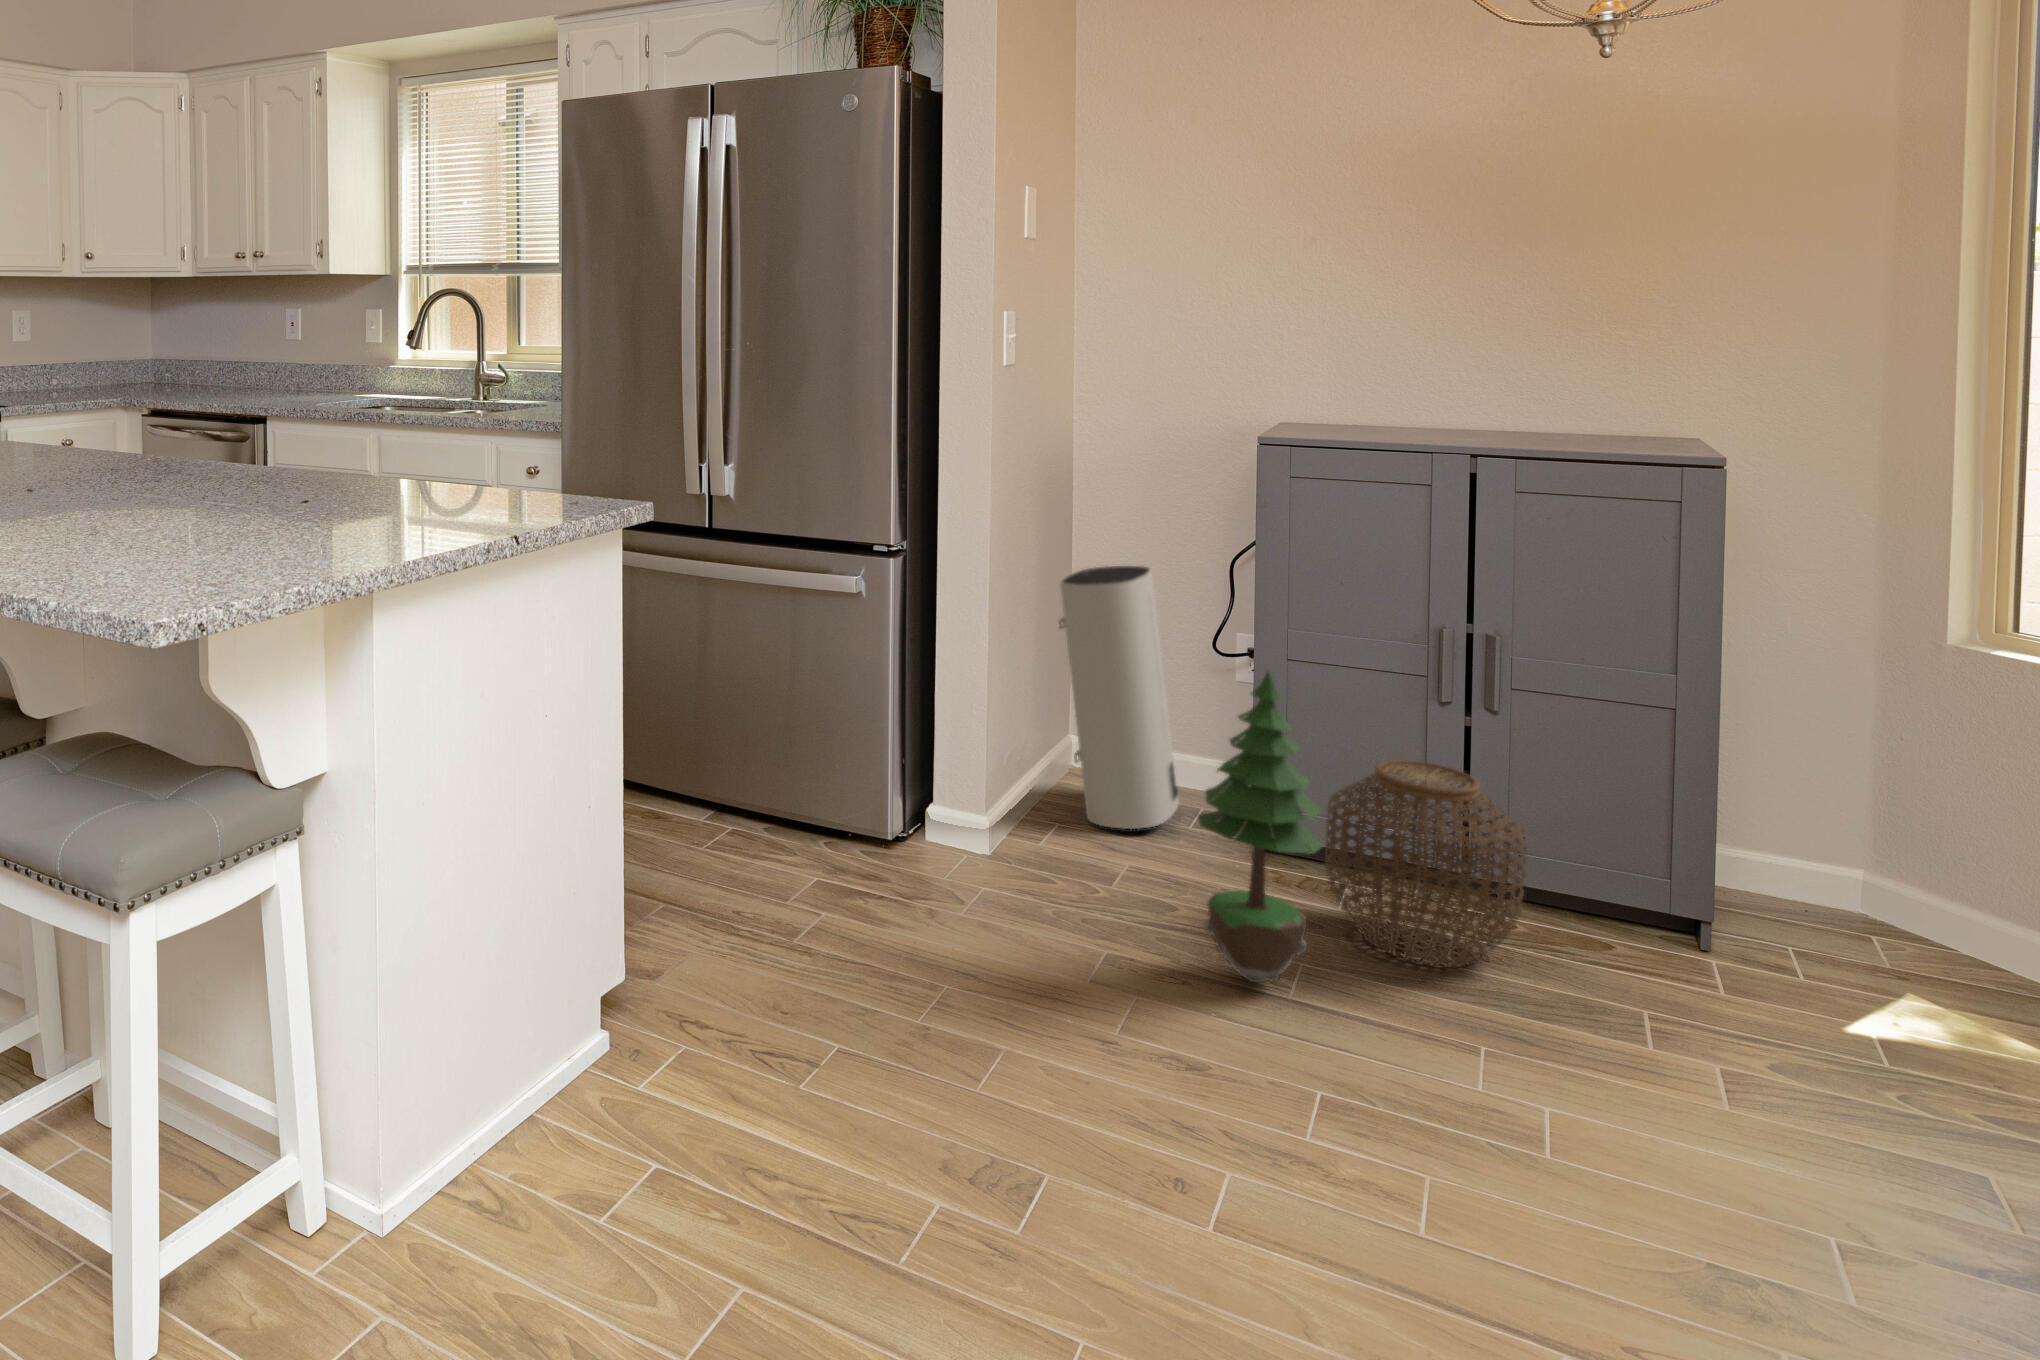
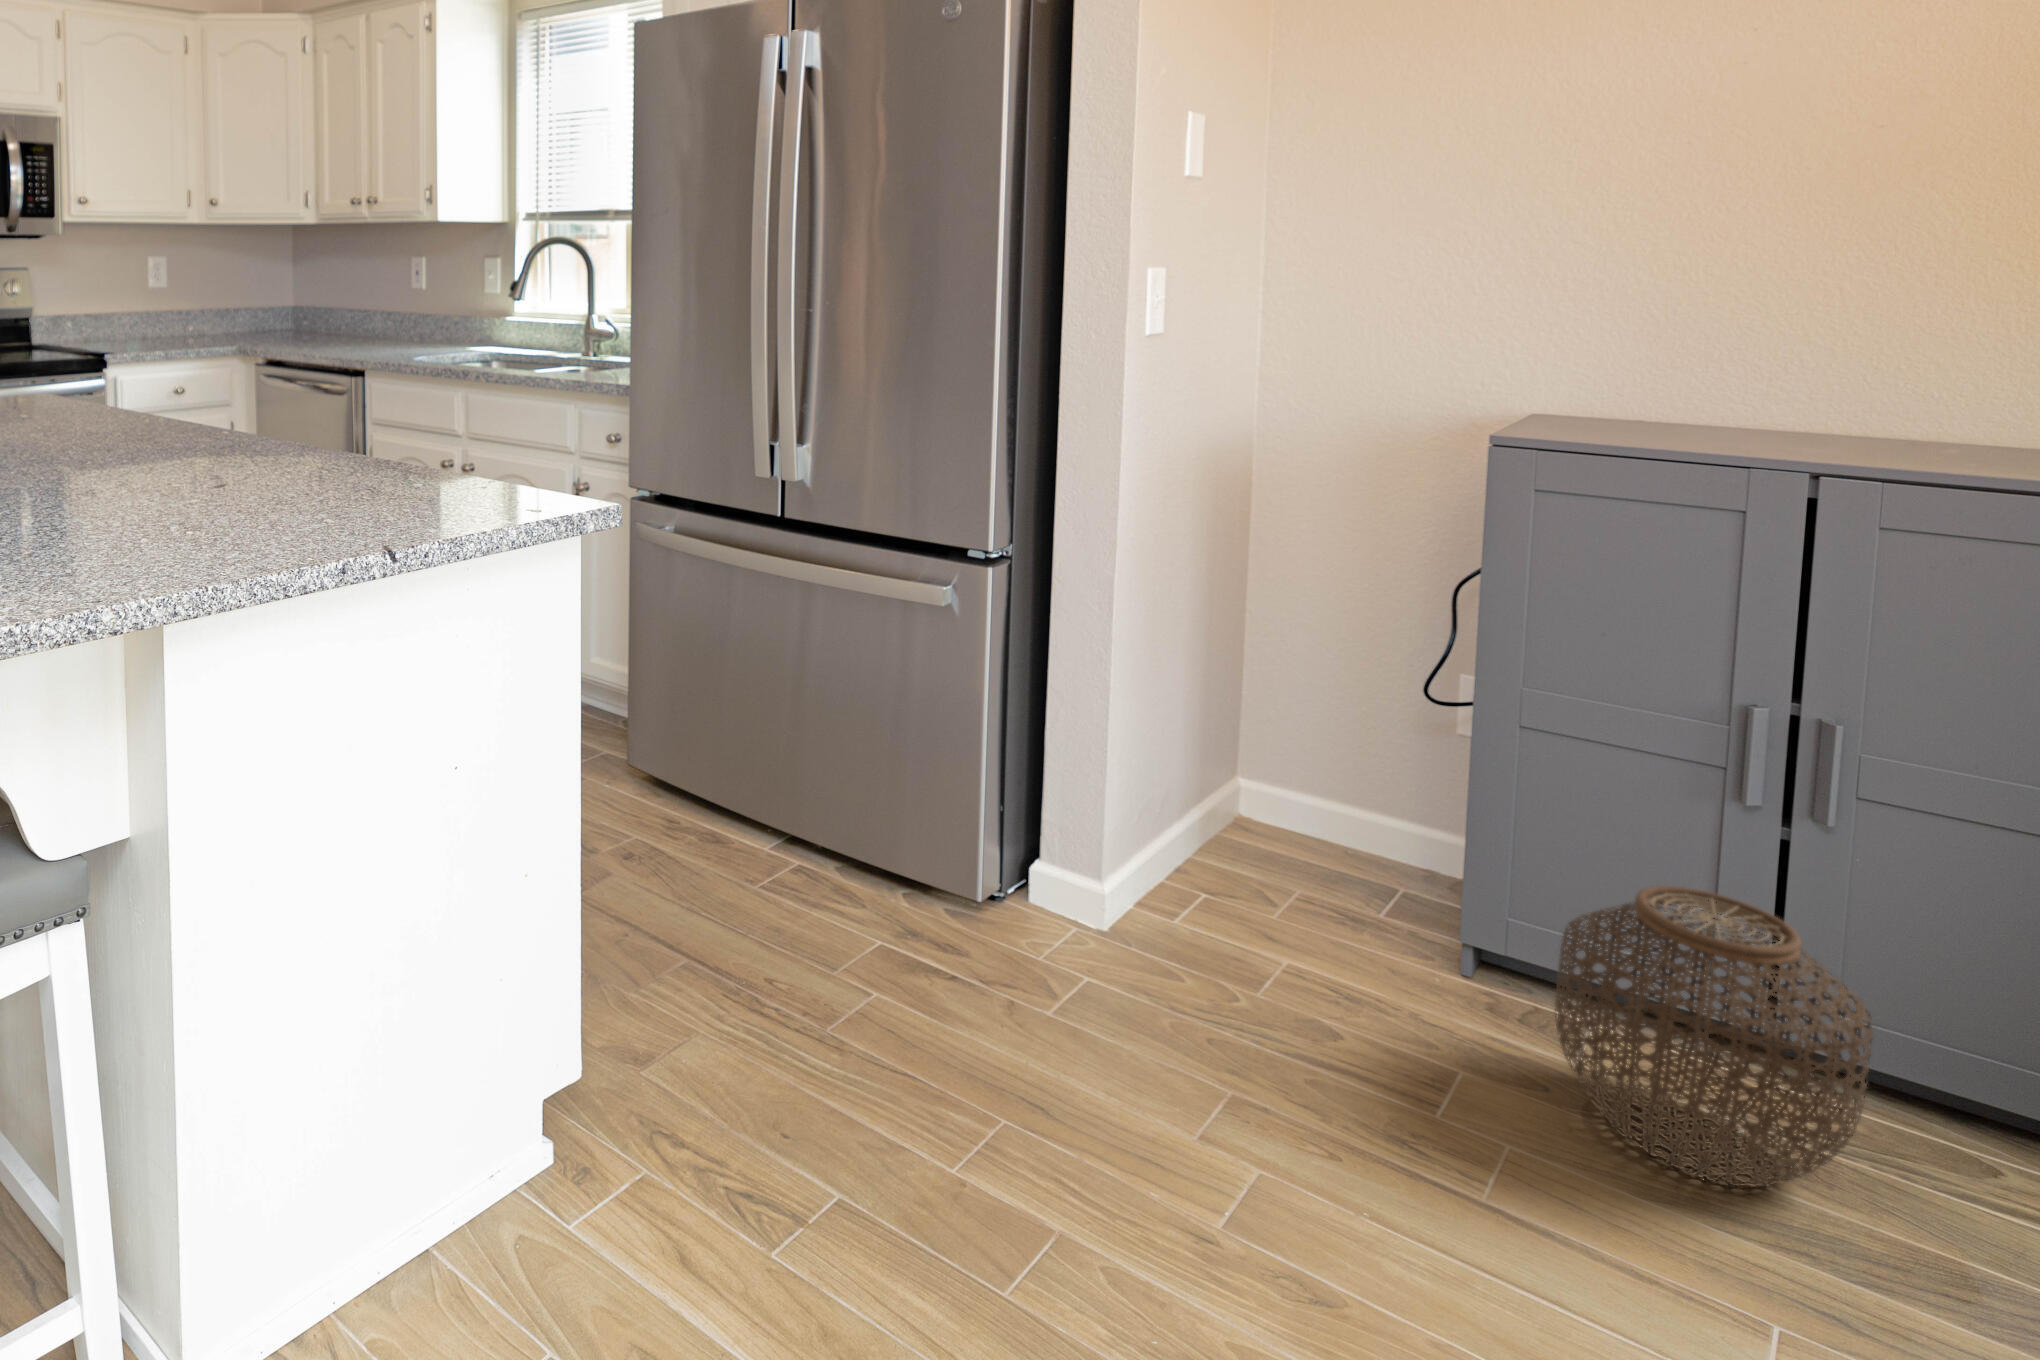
air purifier: present [1059,566,1179,829] -> none [1214,579,1366,910]
potted tree: present [1198,672,1323,982] -> none [1362,768,1546,1187]

